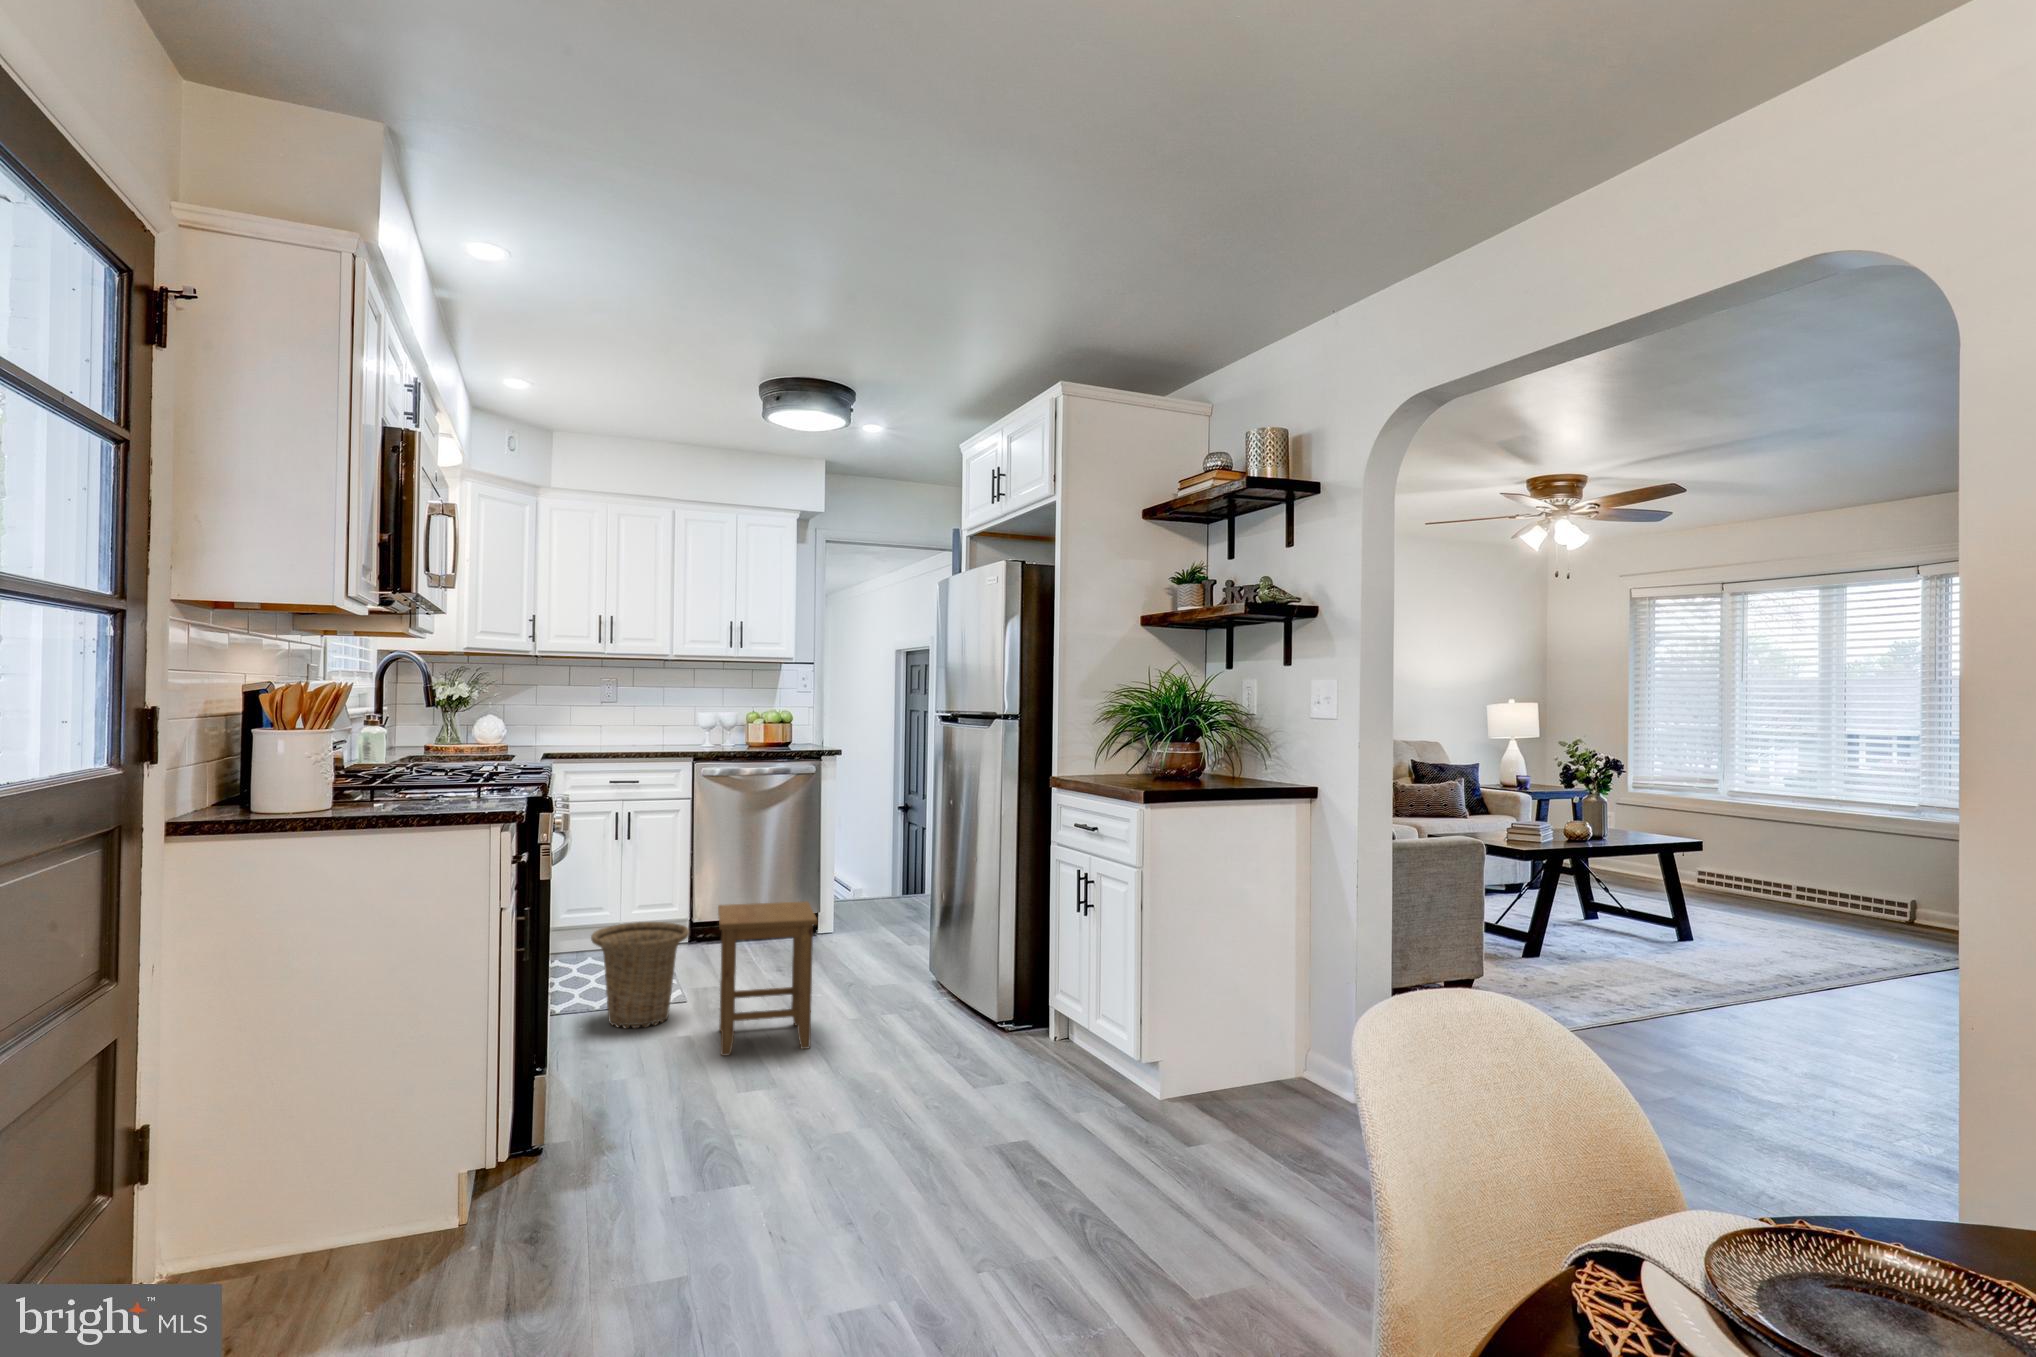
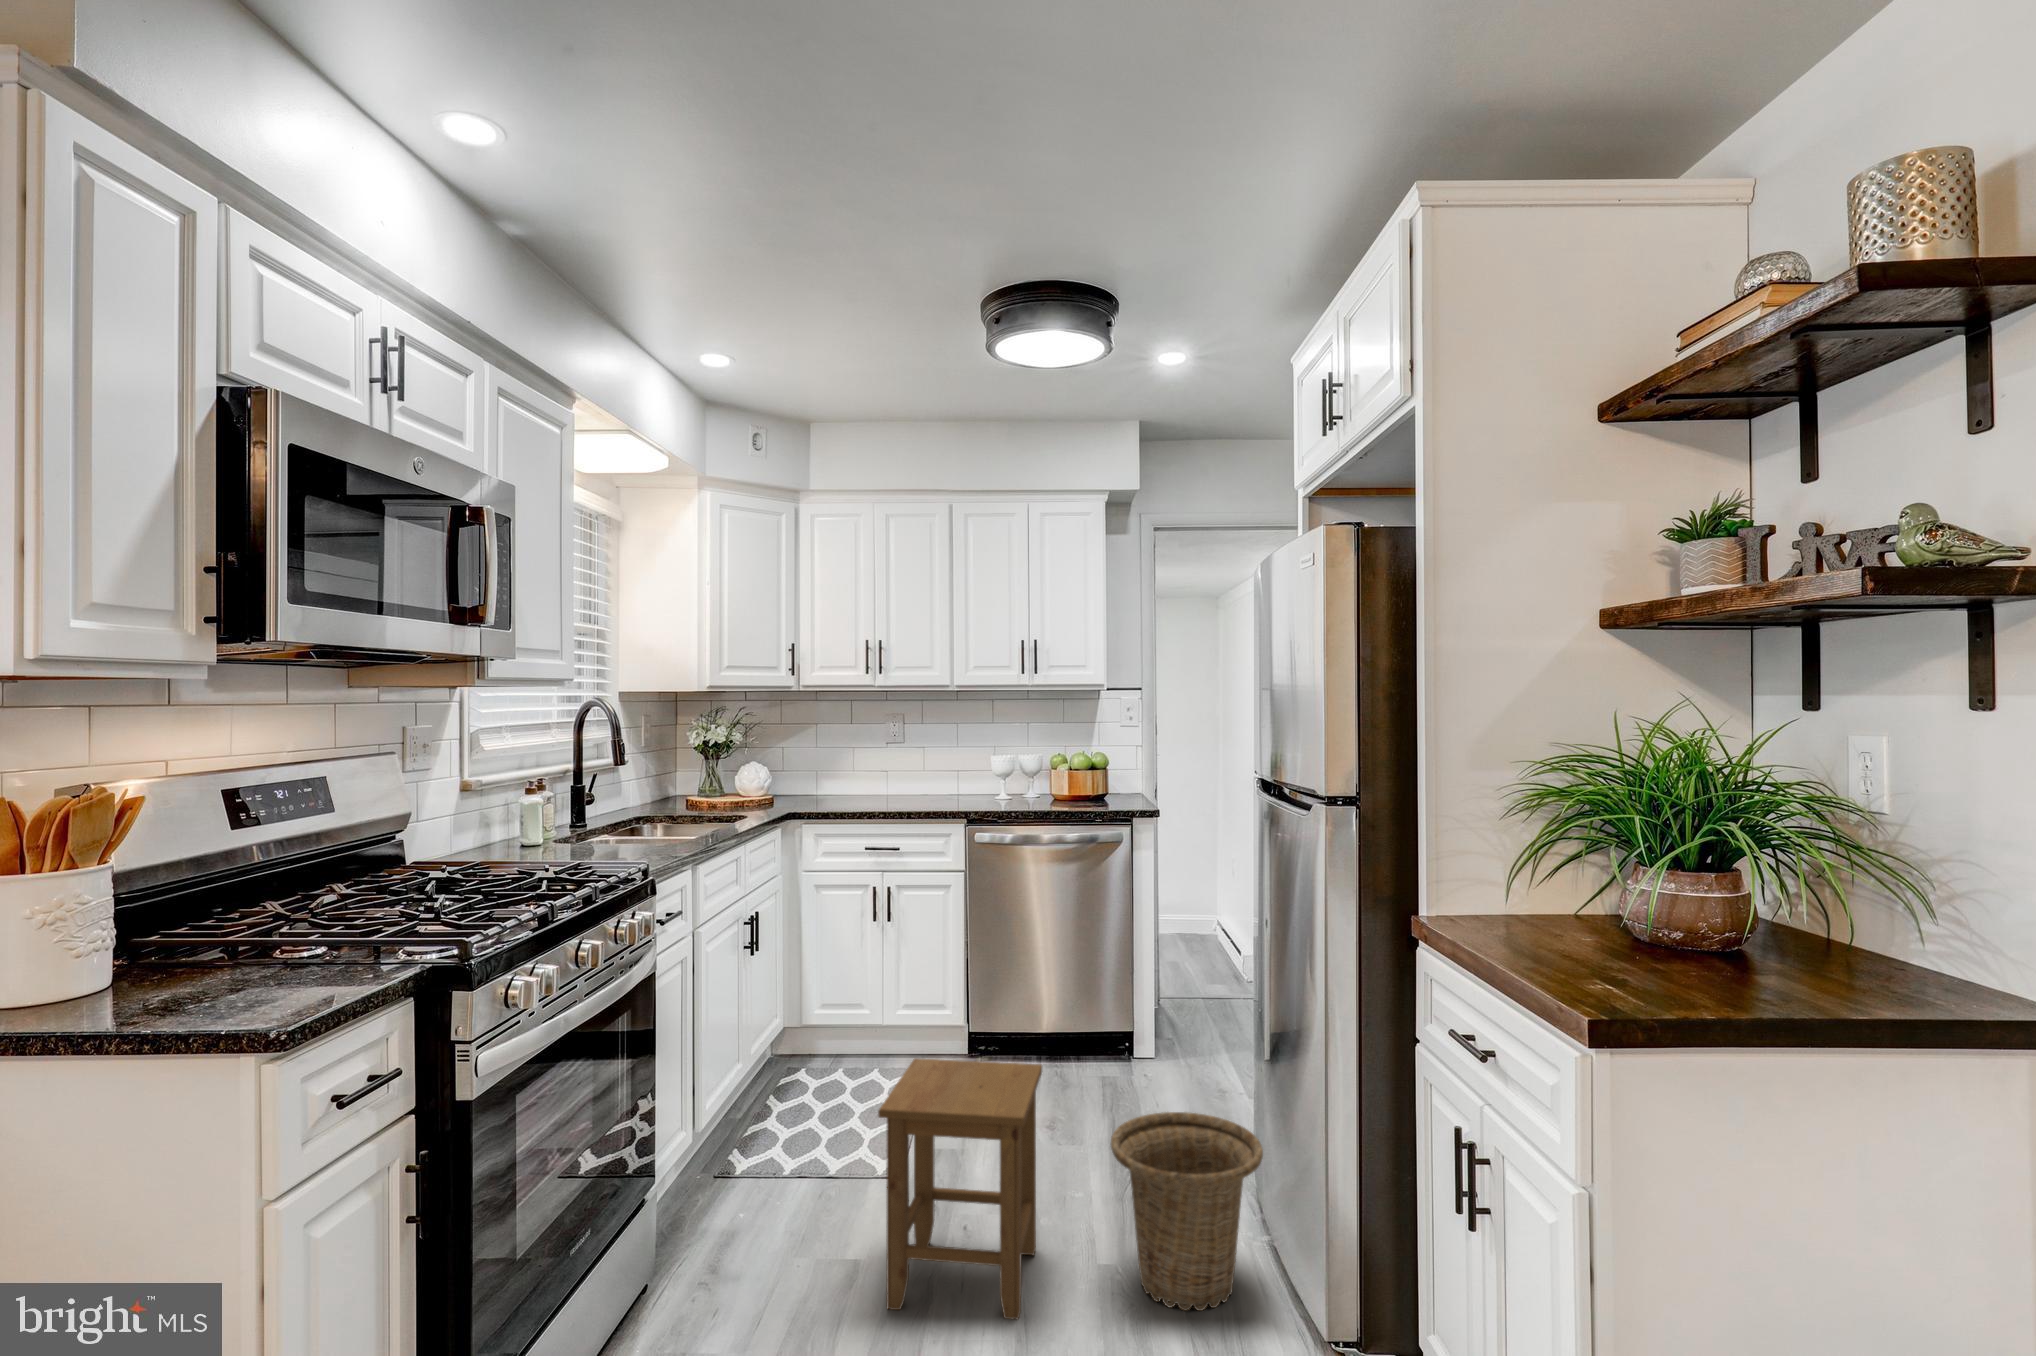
basket: present [591,922,689,1028] -> present [1111,1112,1263,1311]

